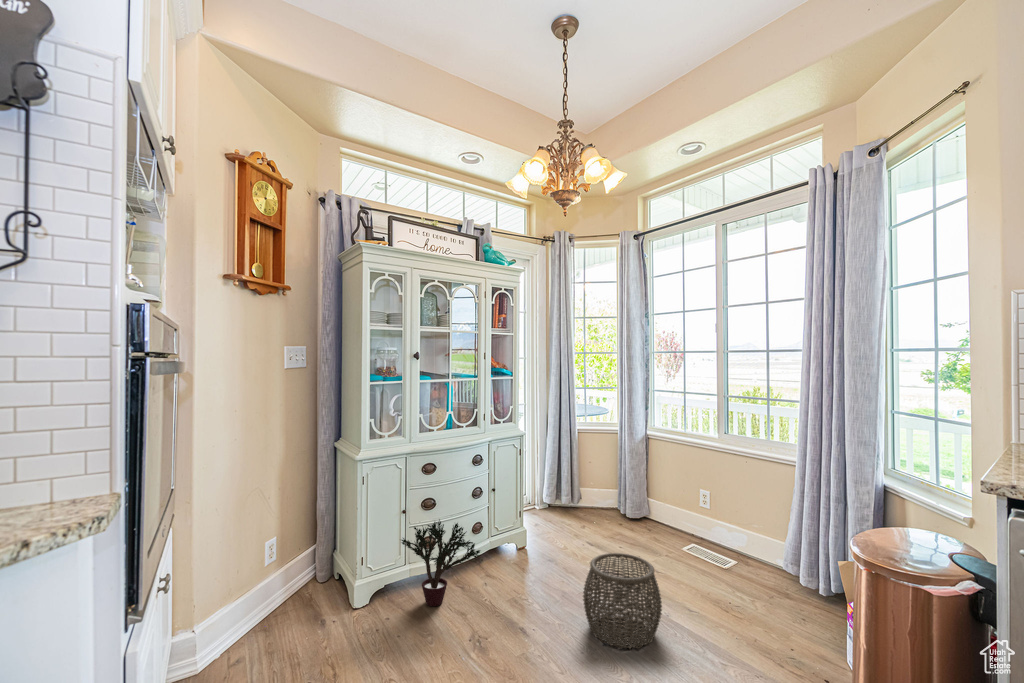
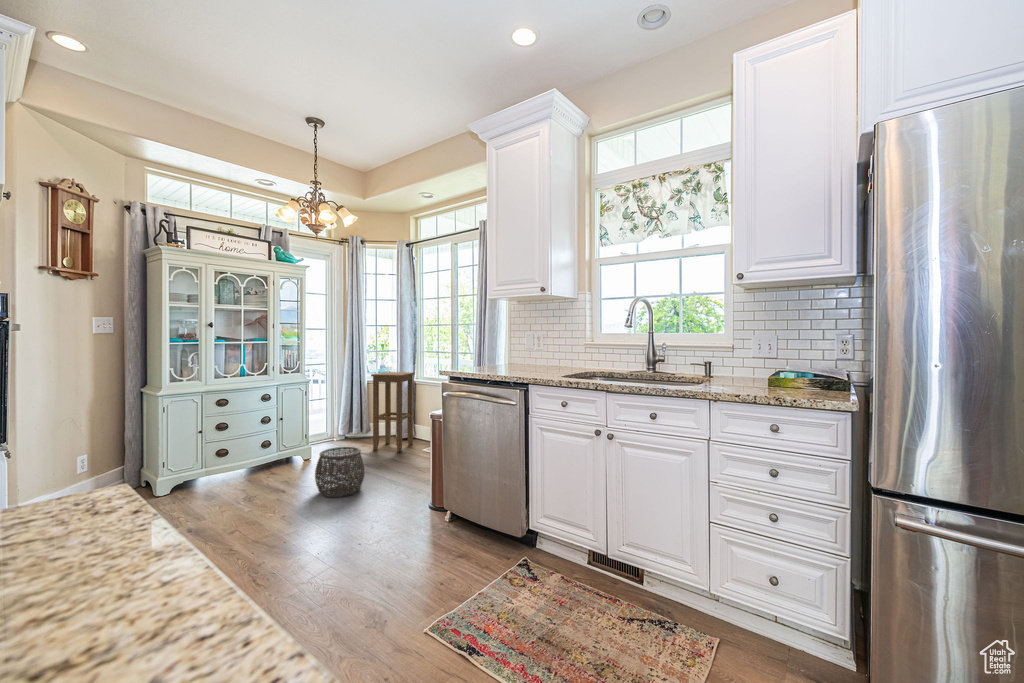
stool: none [603,419,658,543] -> present [371,372,415,452]
potted plant: present [401,520,480,606] -> none [192,435,254,491]

